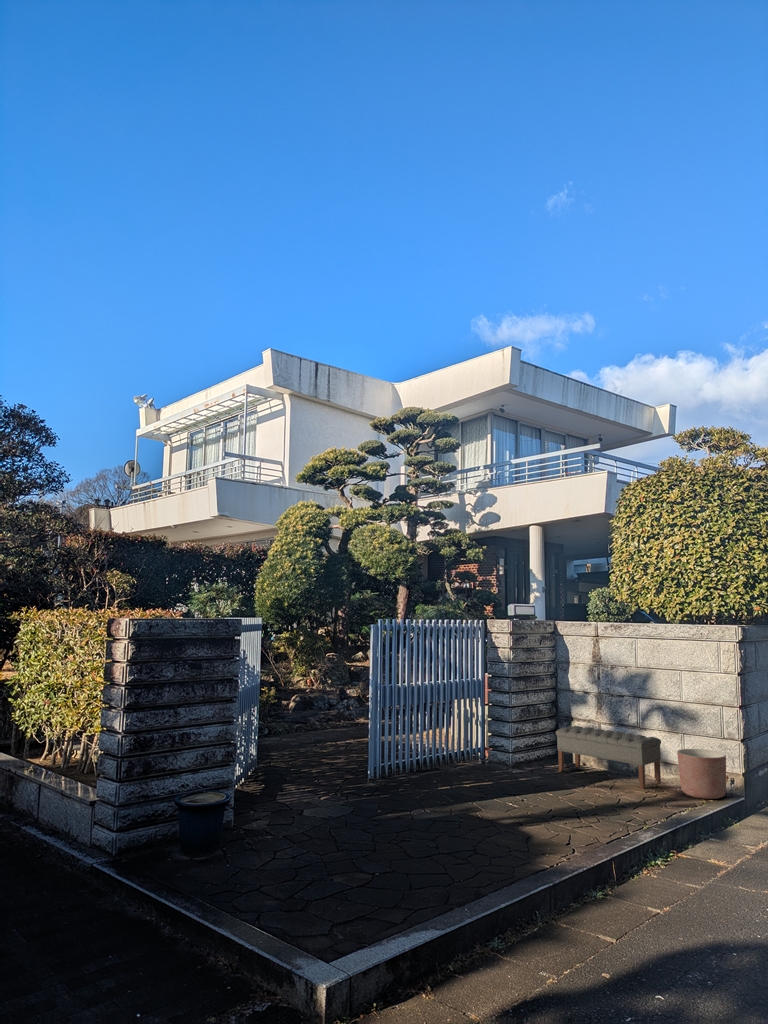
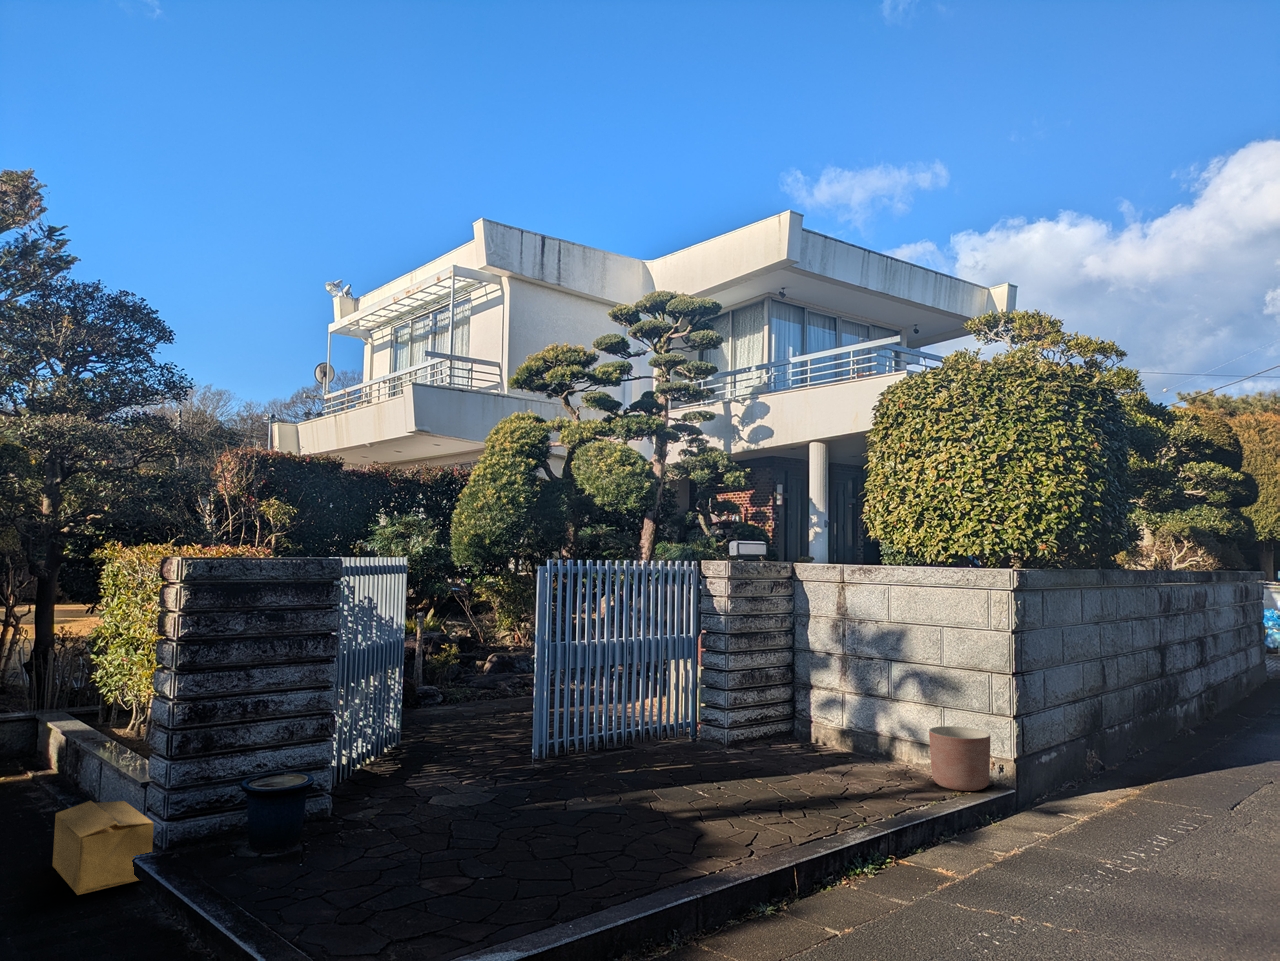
bench: present [556,726,661,789] -> none [785,695,914,776]
cardboard box: none [21,815,108,890] -> present [53,801,154,895]

